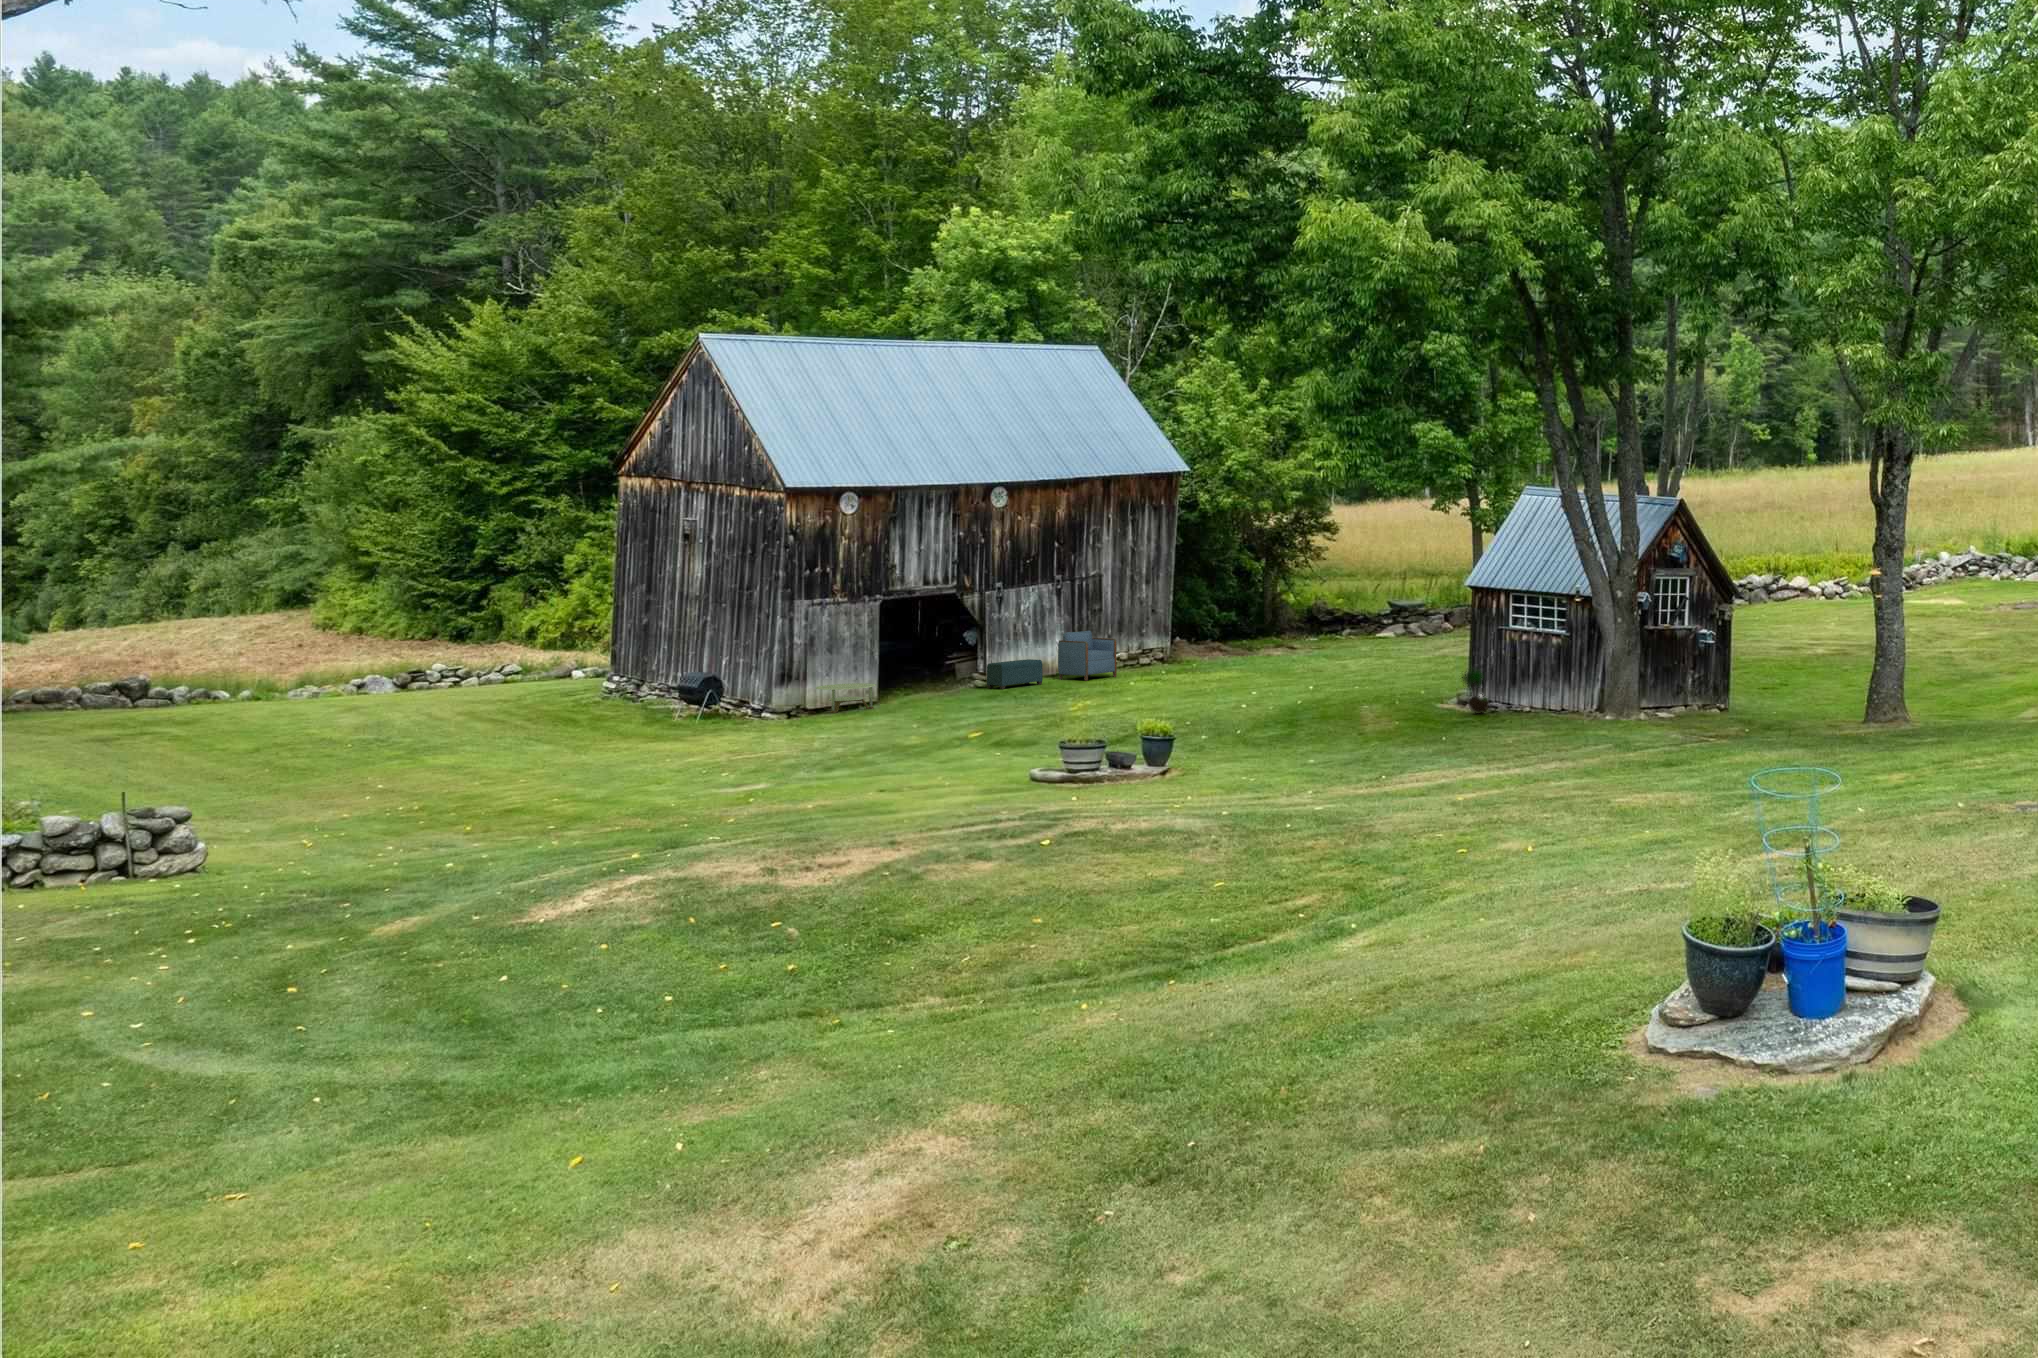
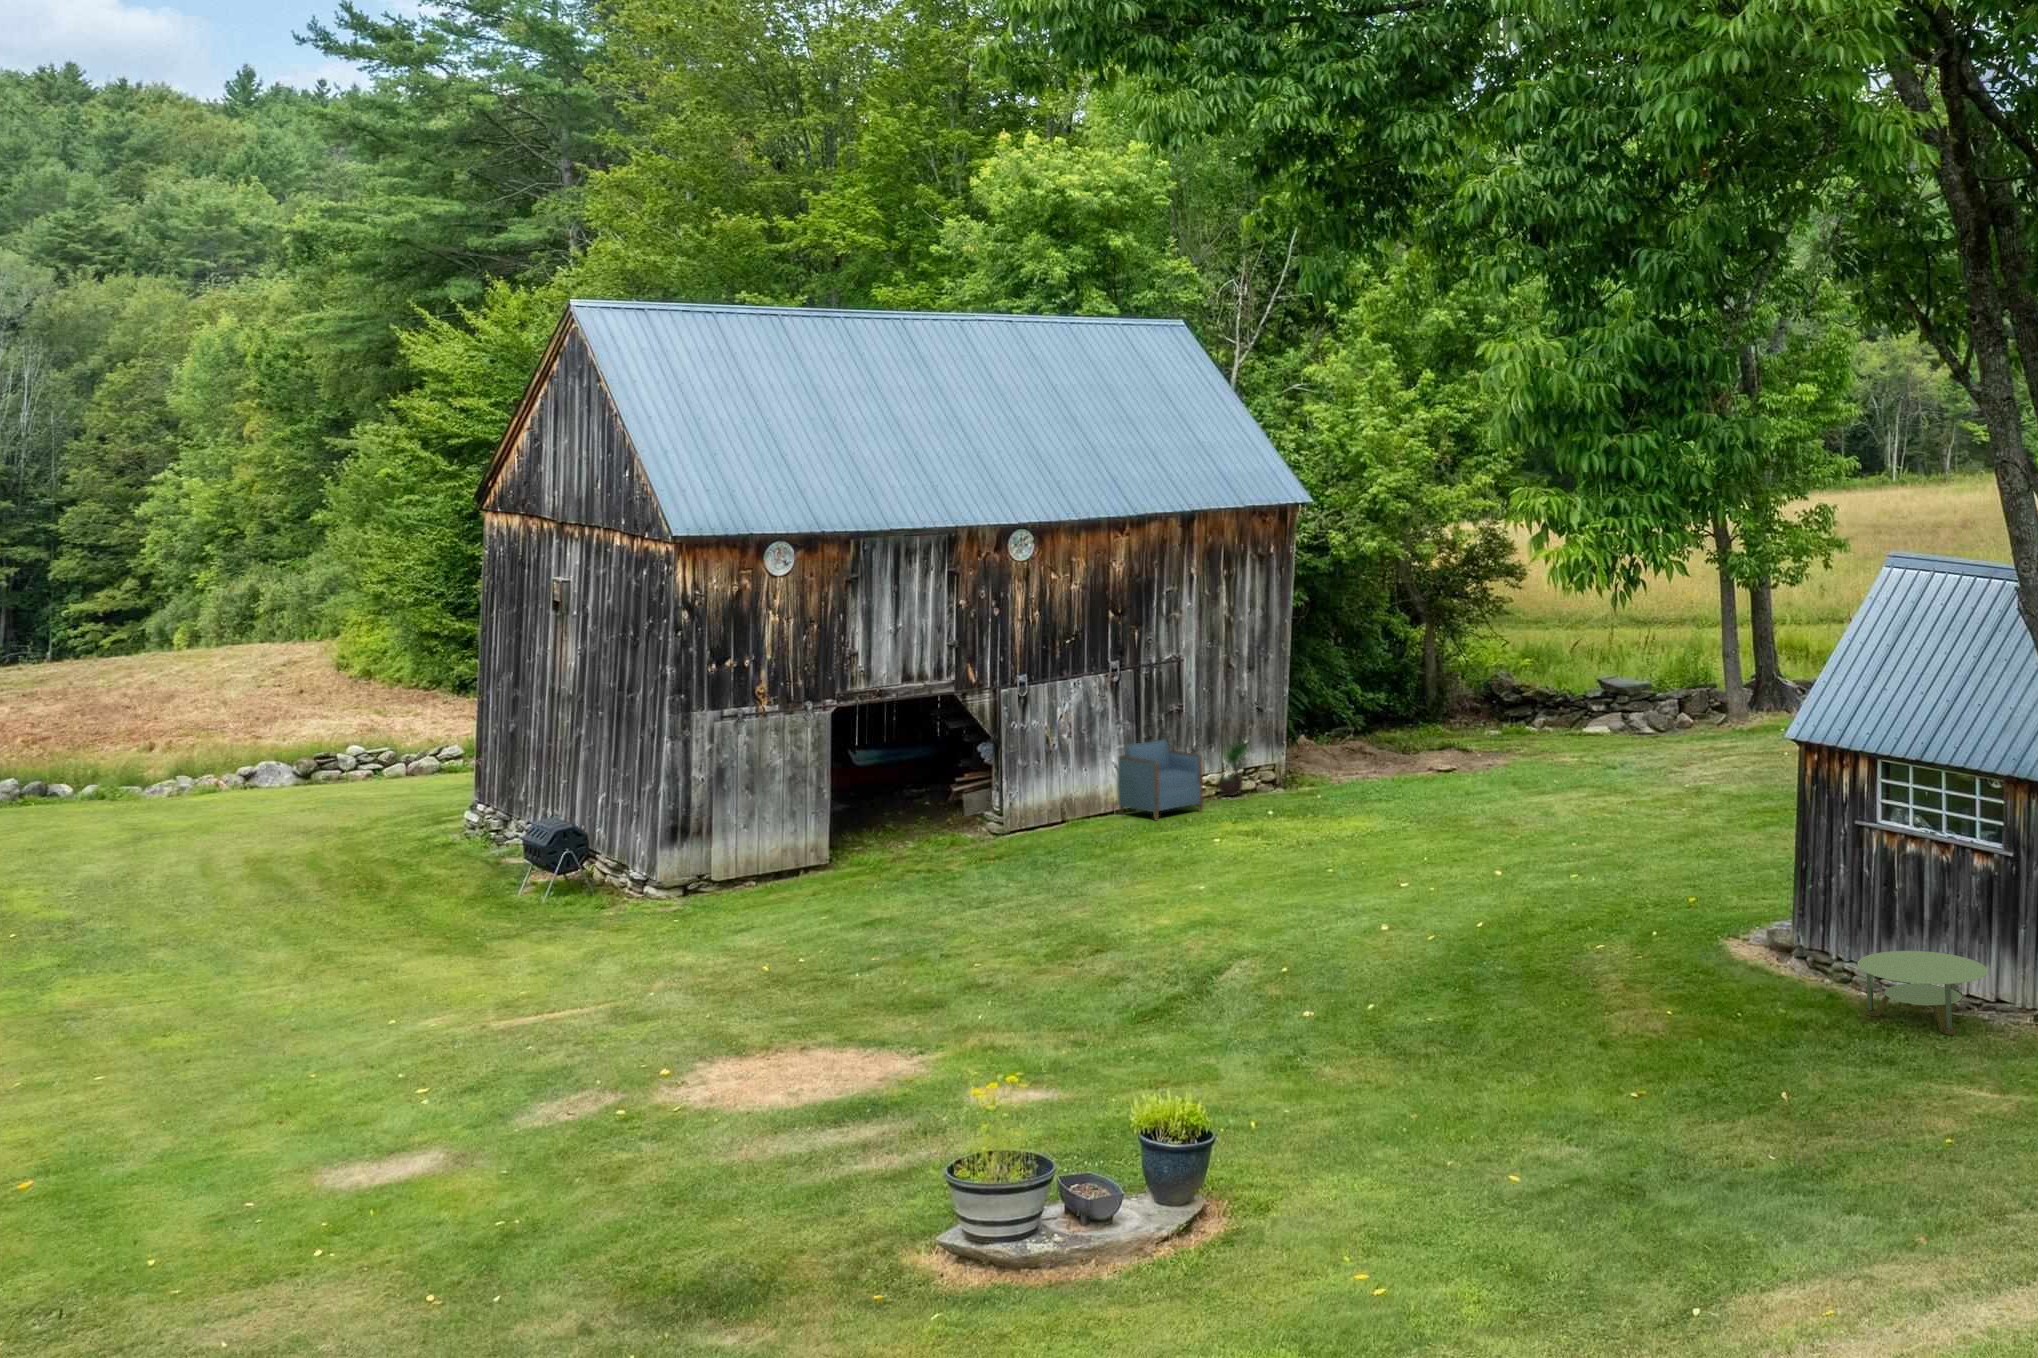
bench: present [987,659,1043,689] -> none [1006,787,1090,838]
potted tree: present [1461,667,1489,713] -> present [1218,743,1247,796]
round table: present [816,683,876,713] -> present [1857,951,1988,1035]

